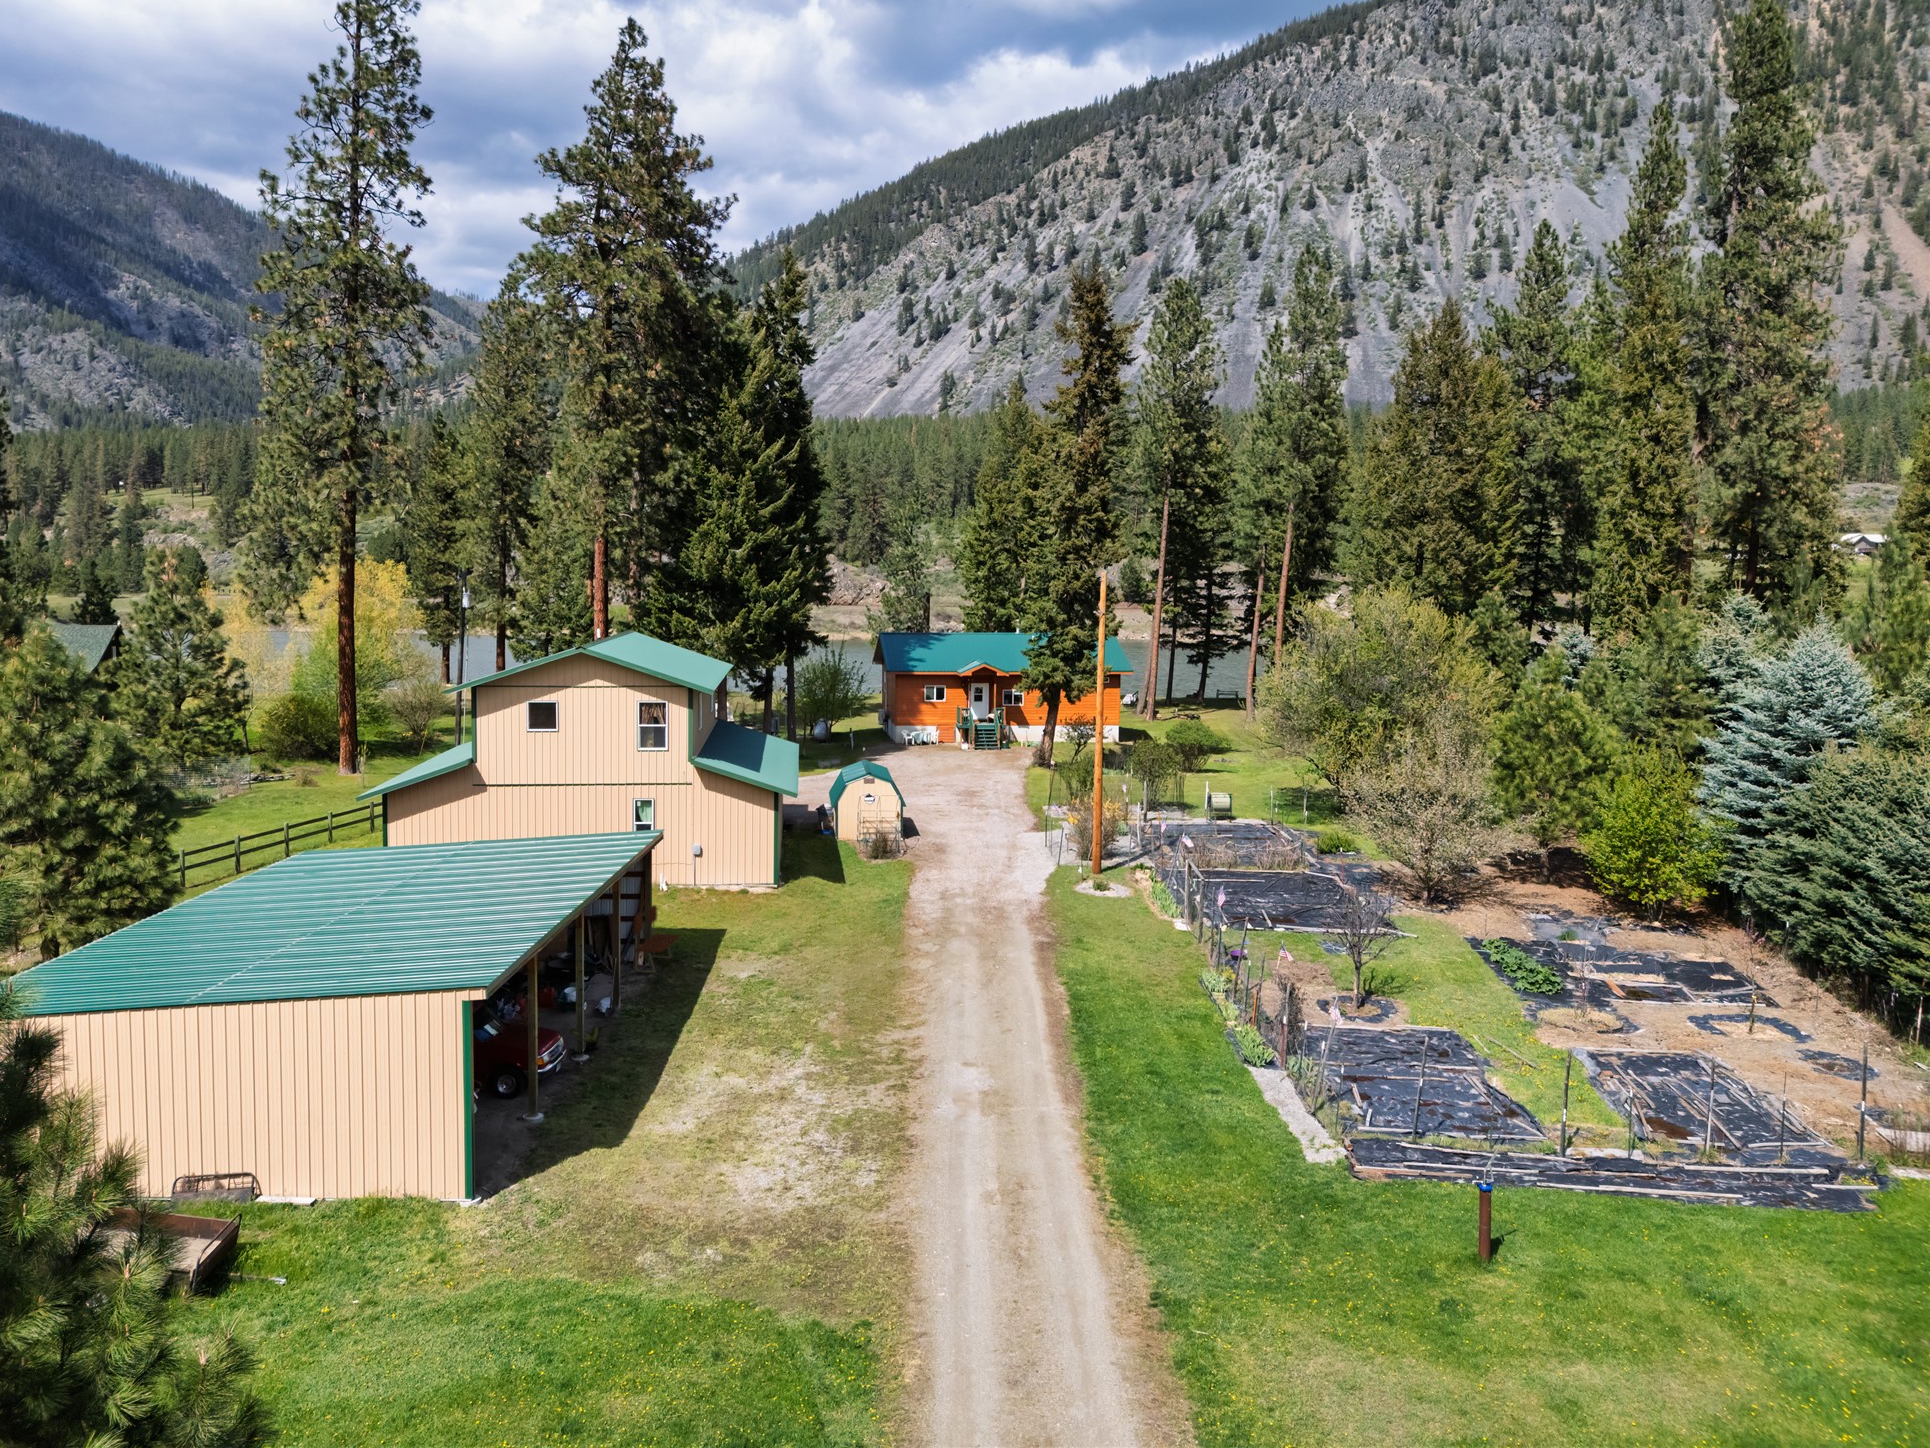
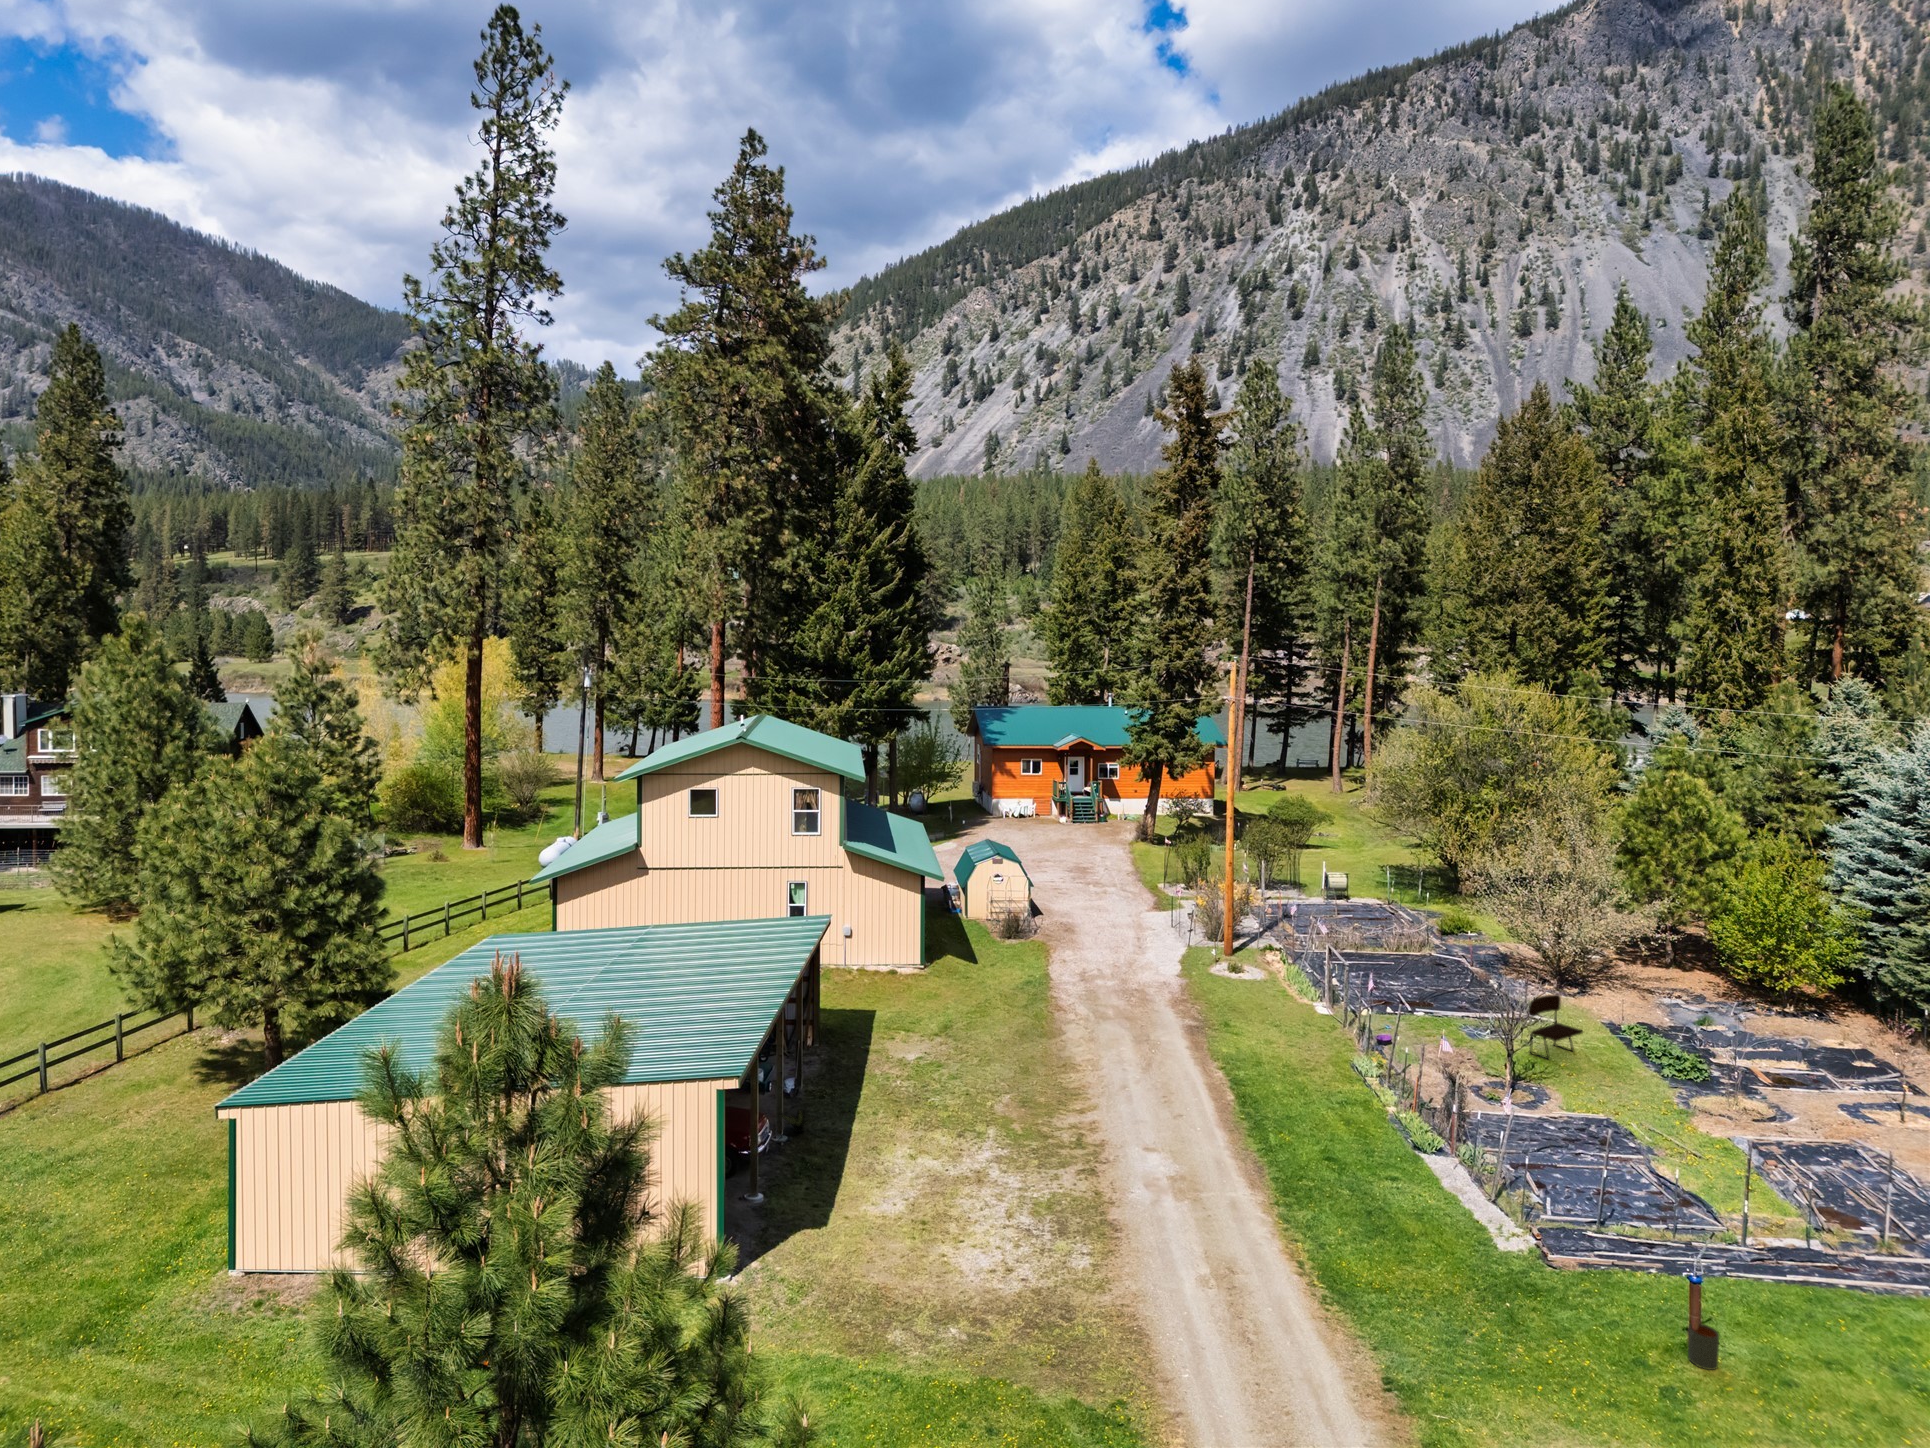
bench: present [634,905,679,973] -> present [1529,994,1583,1059]
bucket: none [1478,1236,1517,1286] -> present [1688,1324,1719,1370]

